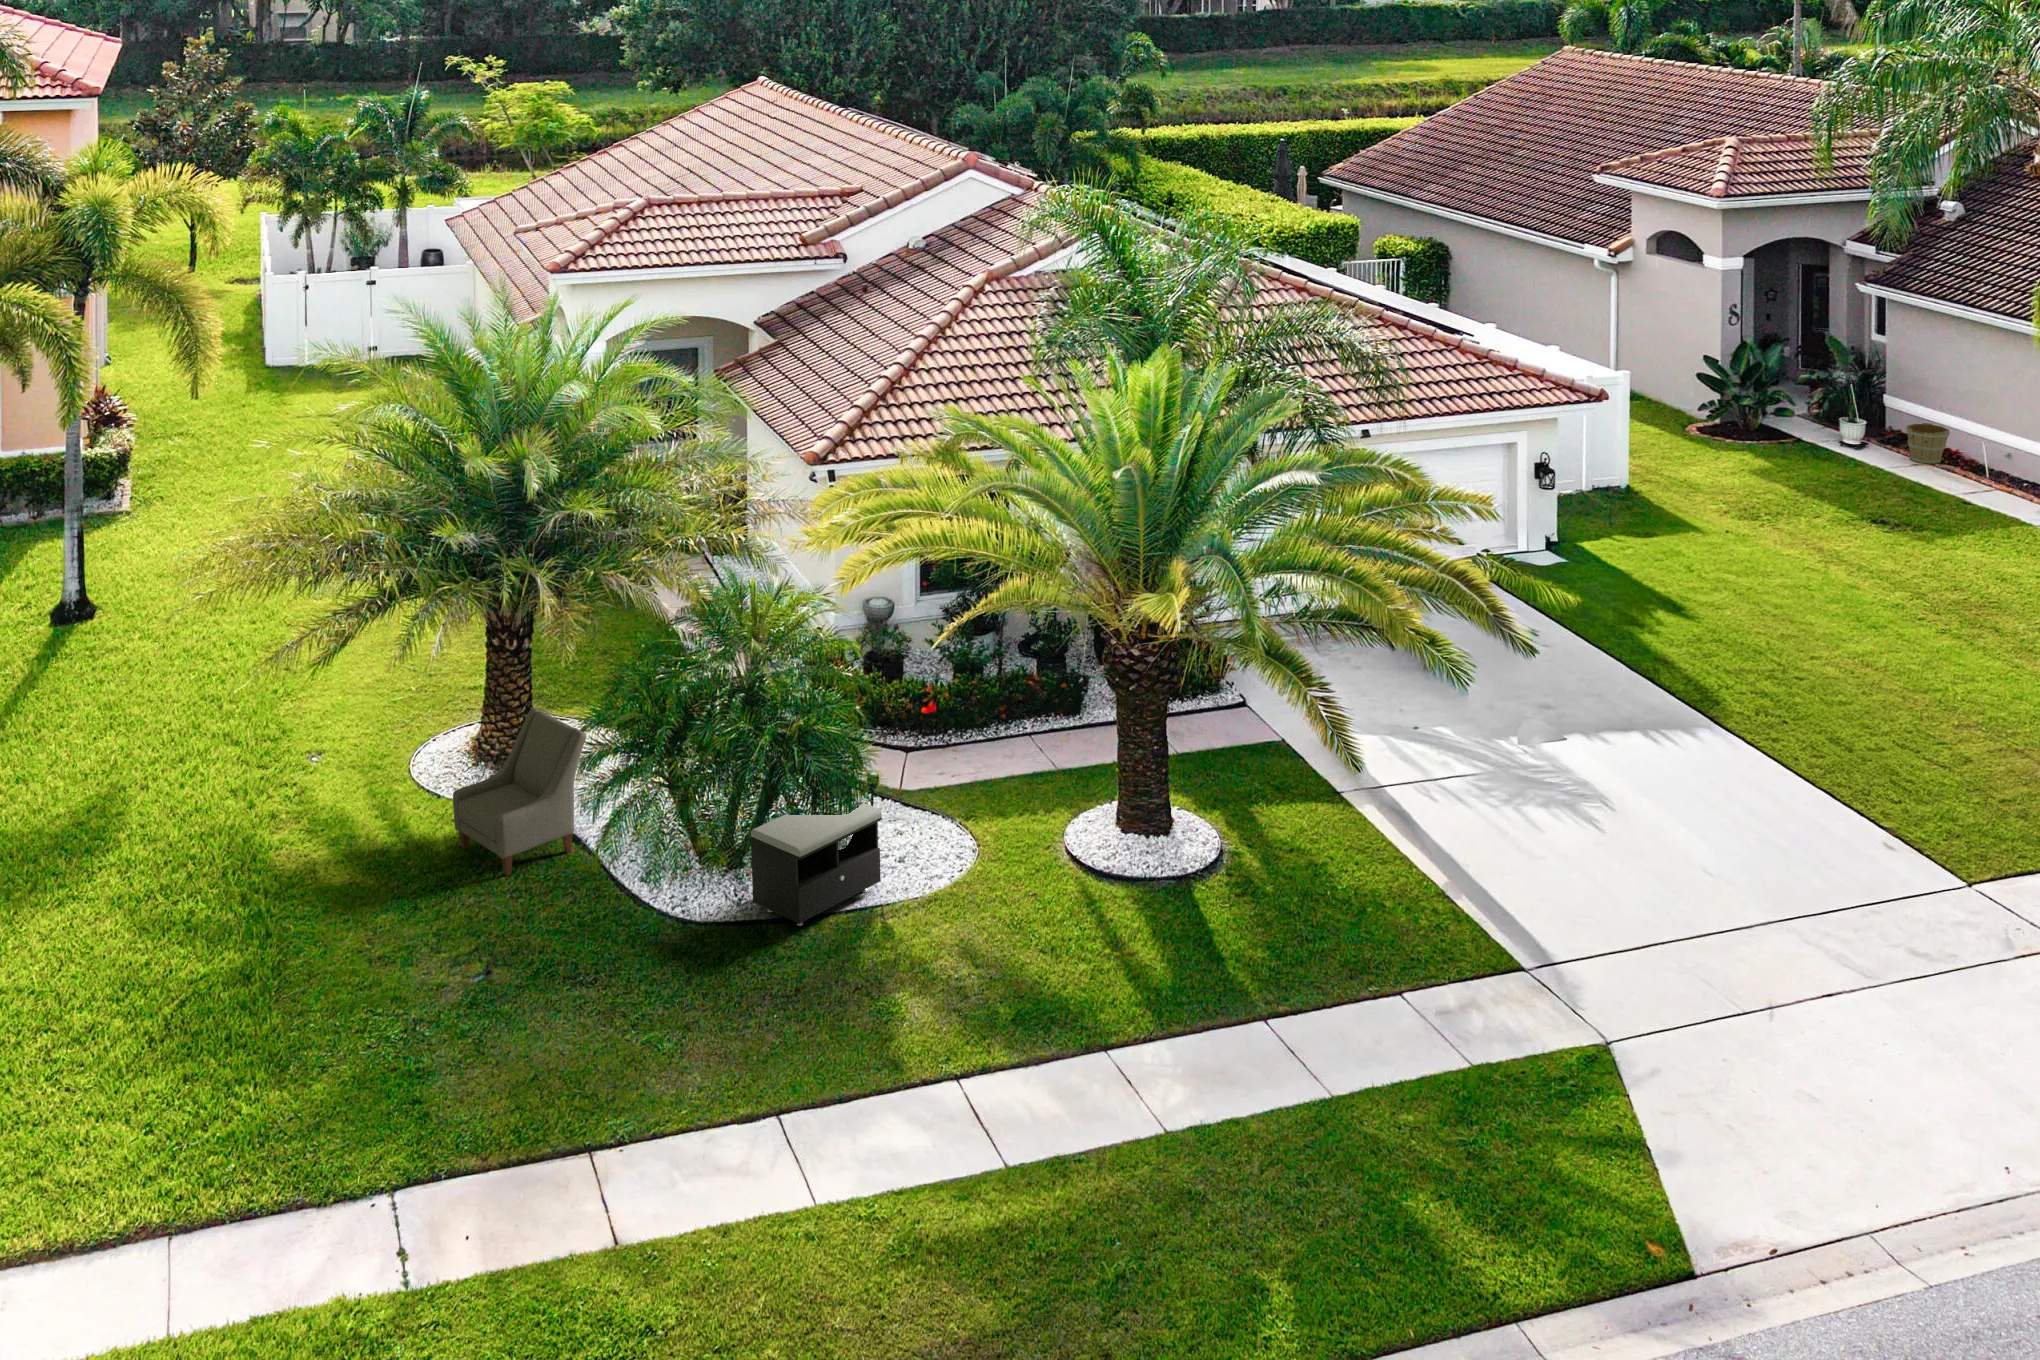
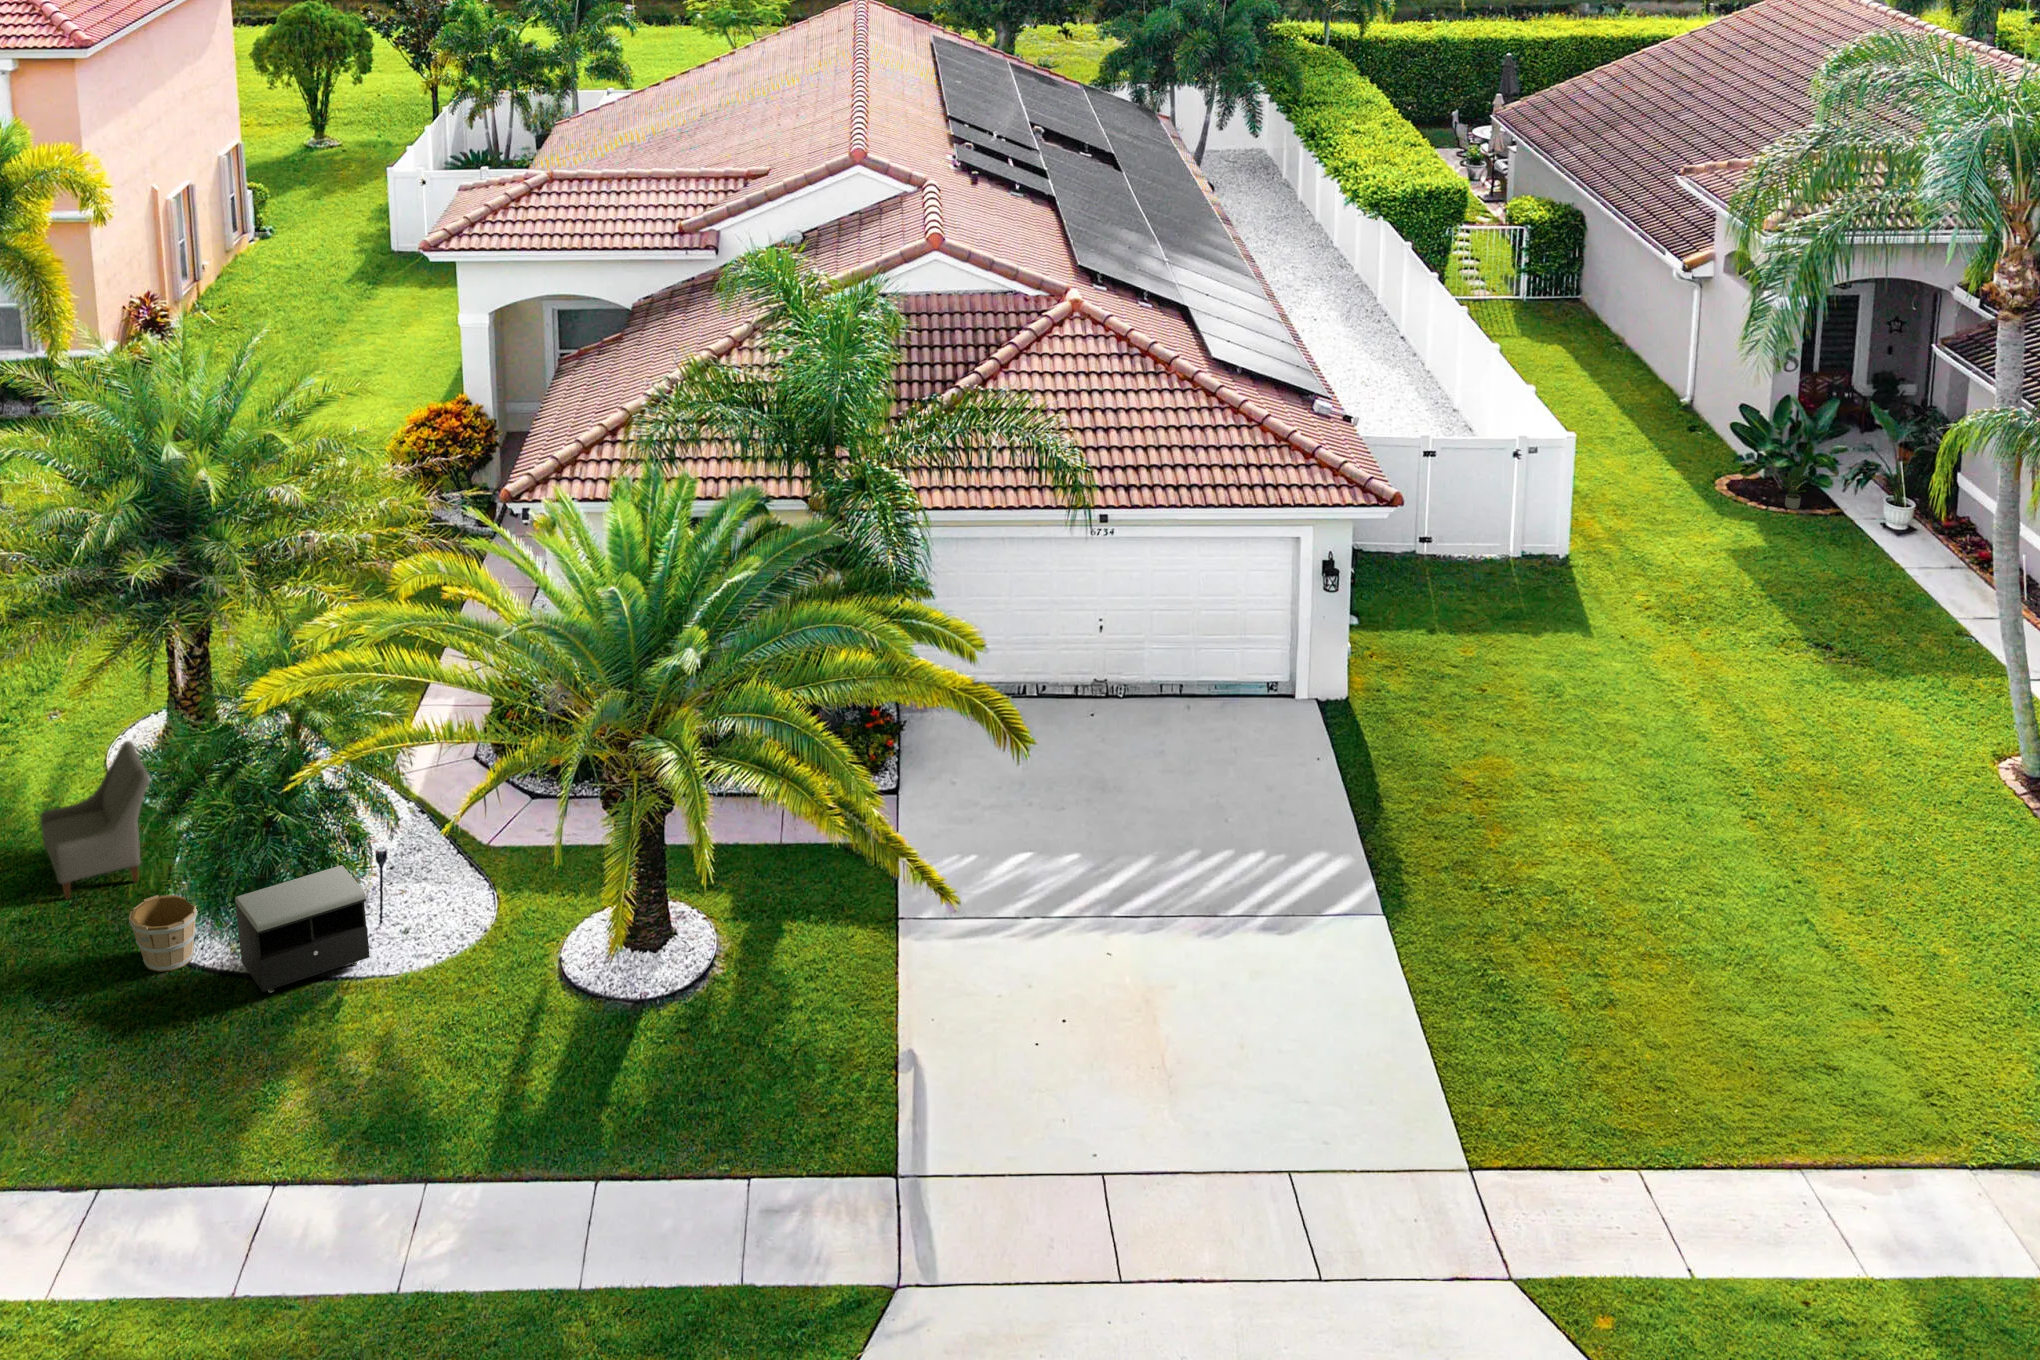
potted plant: none [1751,395,1780,432] -> present [1779,466,1811,509]
wooden bucket: present [1907,423,1950,464] -> present [129,895,198,972]

